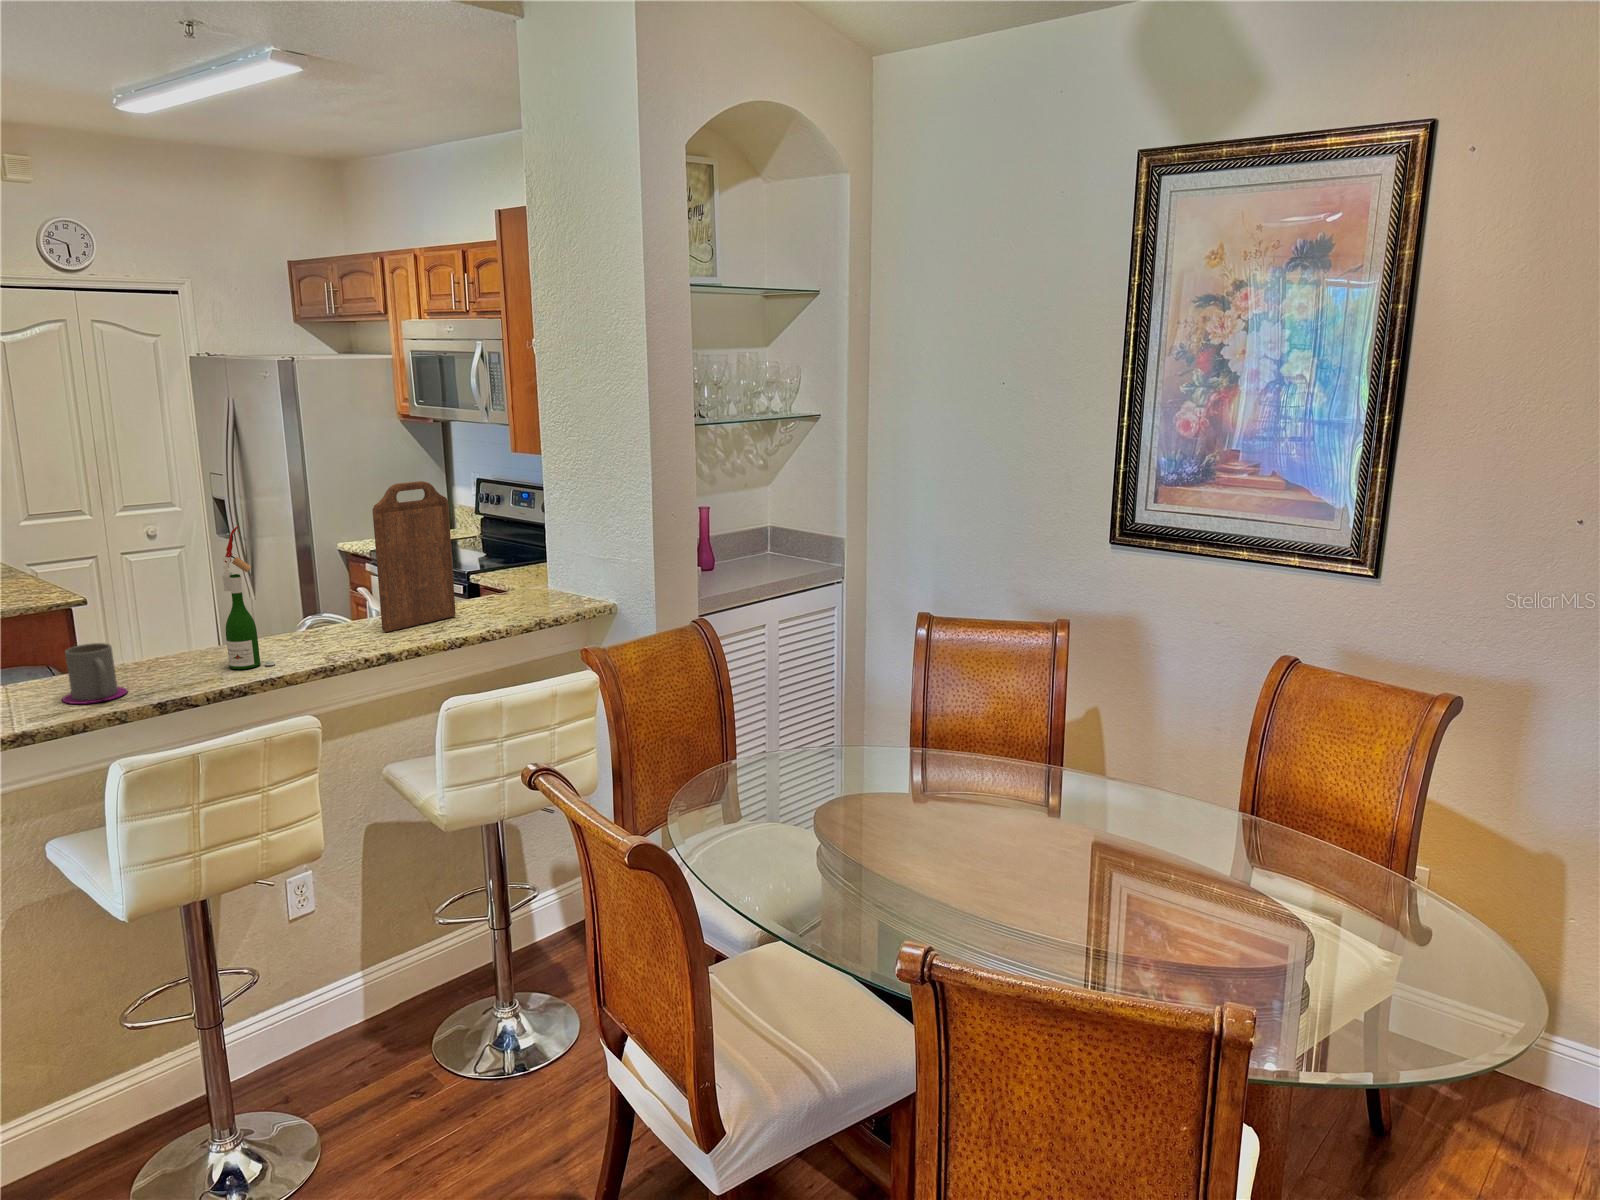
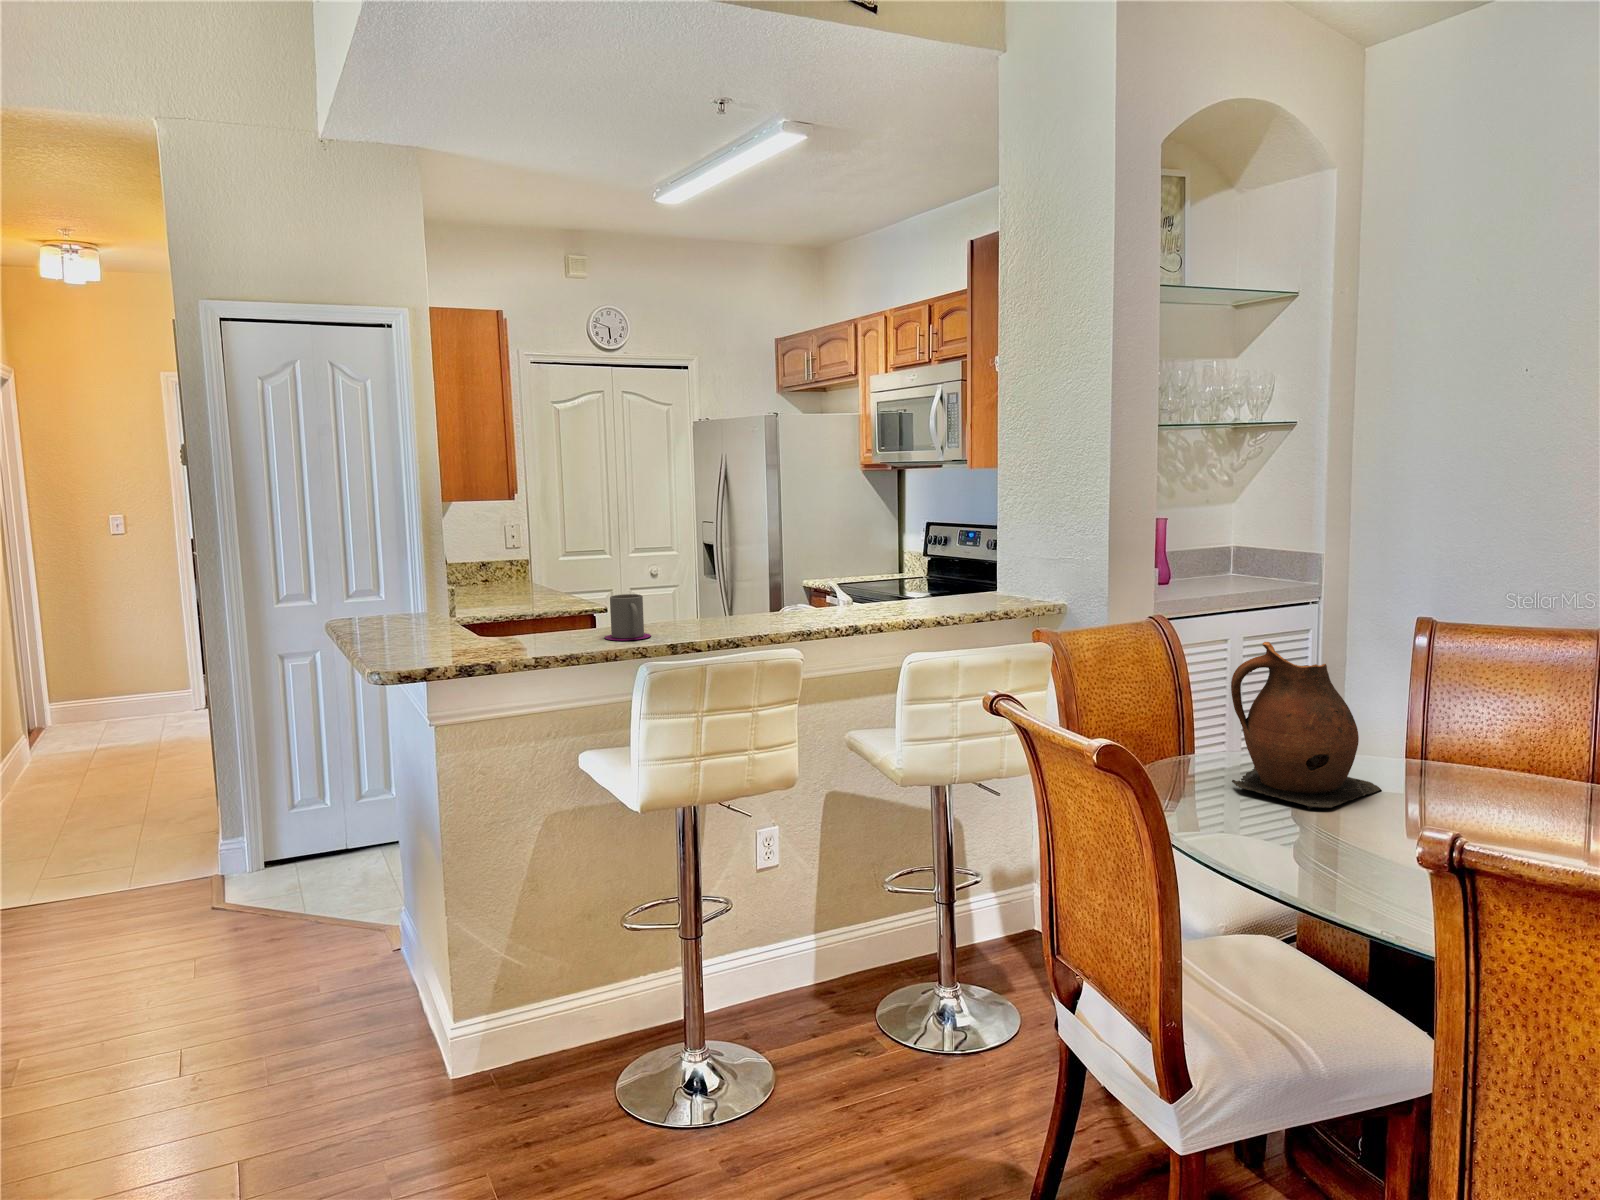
cutting board: present [372,481,456,632] -> none [848,478,913,614]
wine bottle: present [222,526,275,669] -> none [726,503,762,629]
ceramic pitcher: none [765,664,892,821] -> present [1231,642,1382,809]

